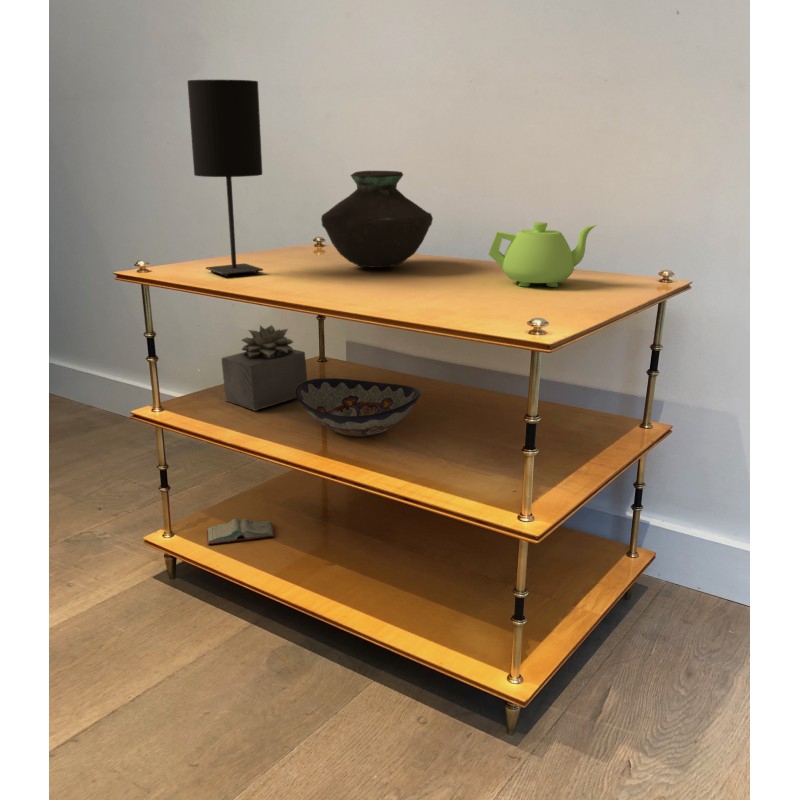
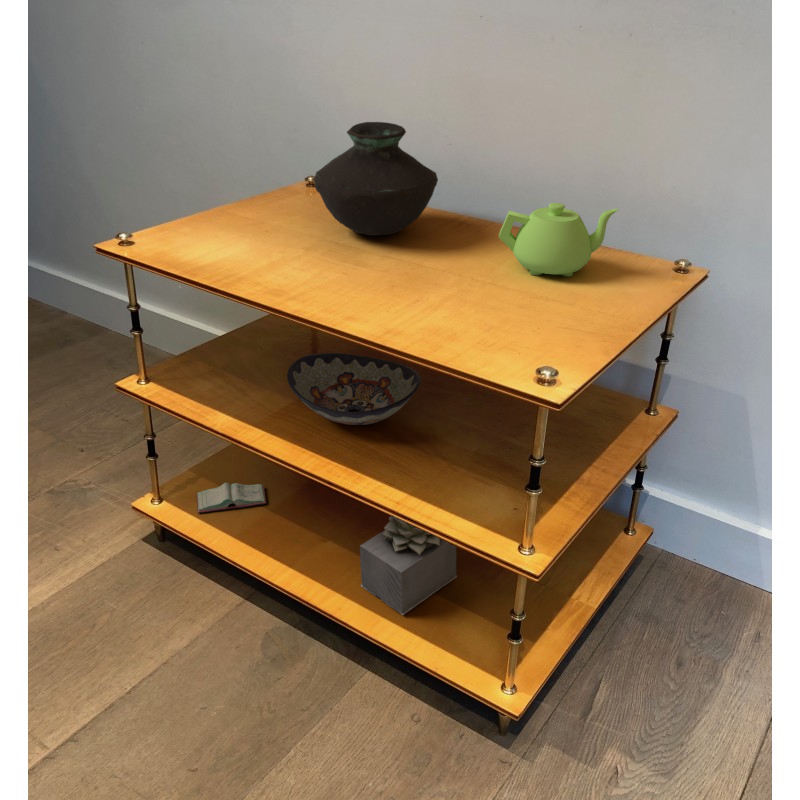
table lamp: present [188,80,263,277] -> none [160,26,251,252]
succulent plant: present [222,325,307,410] -> present [360,516,457,615]

